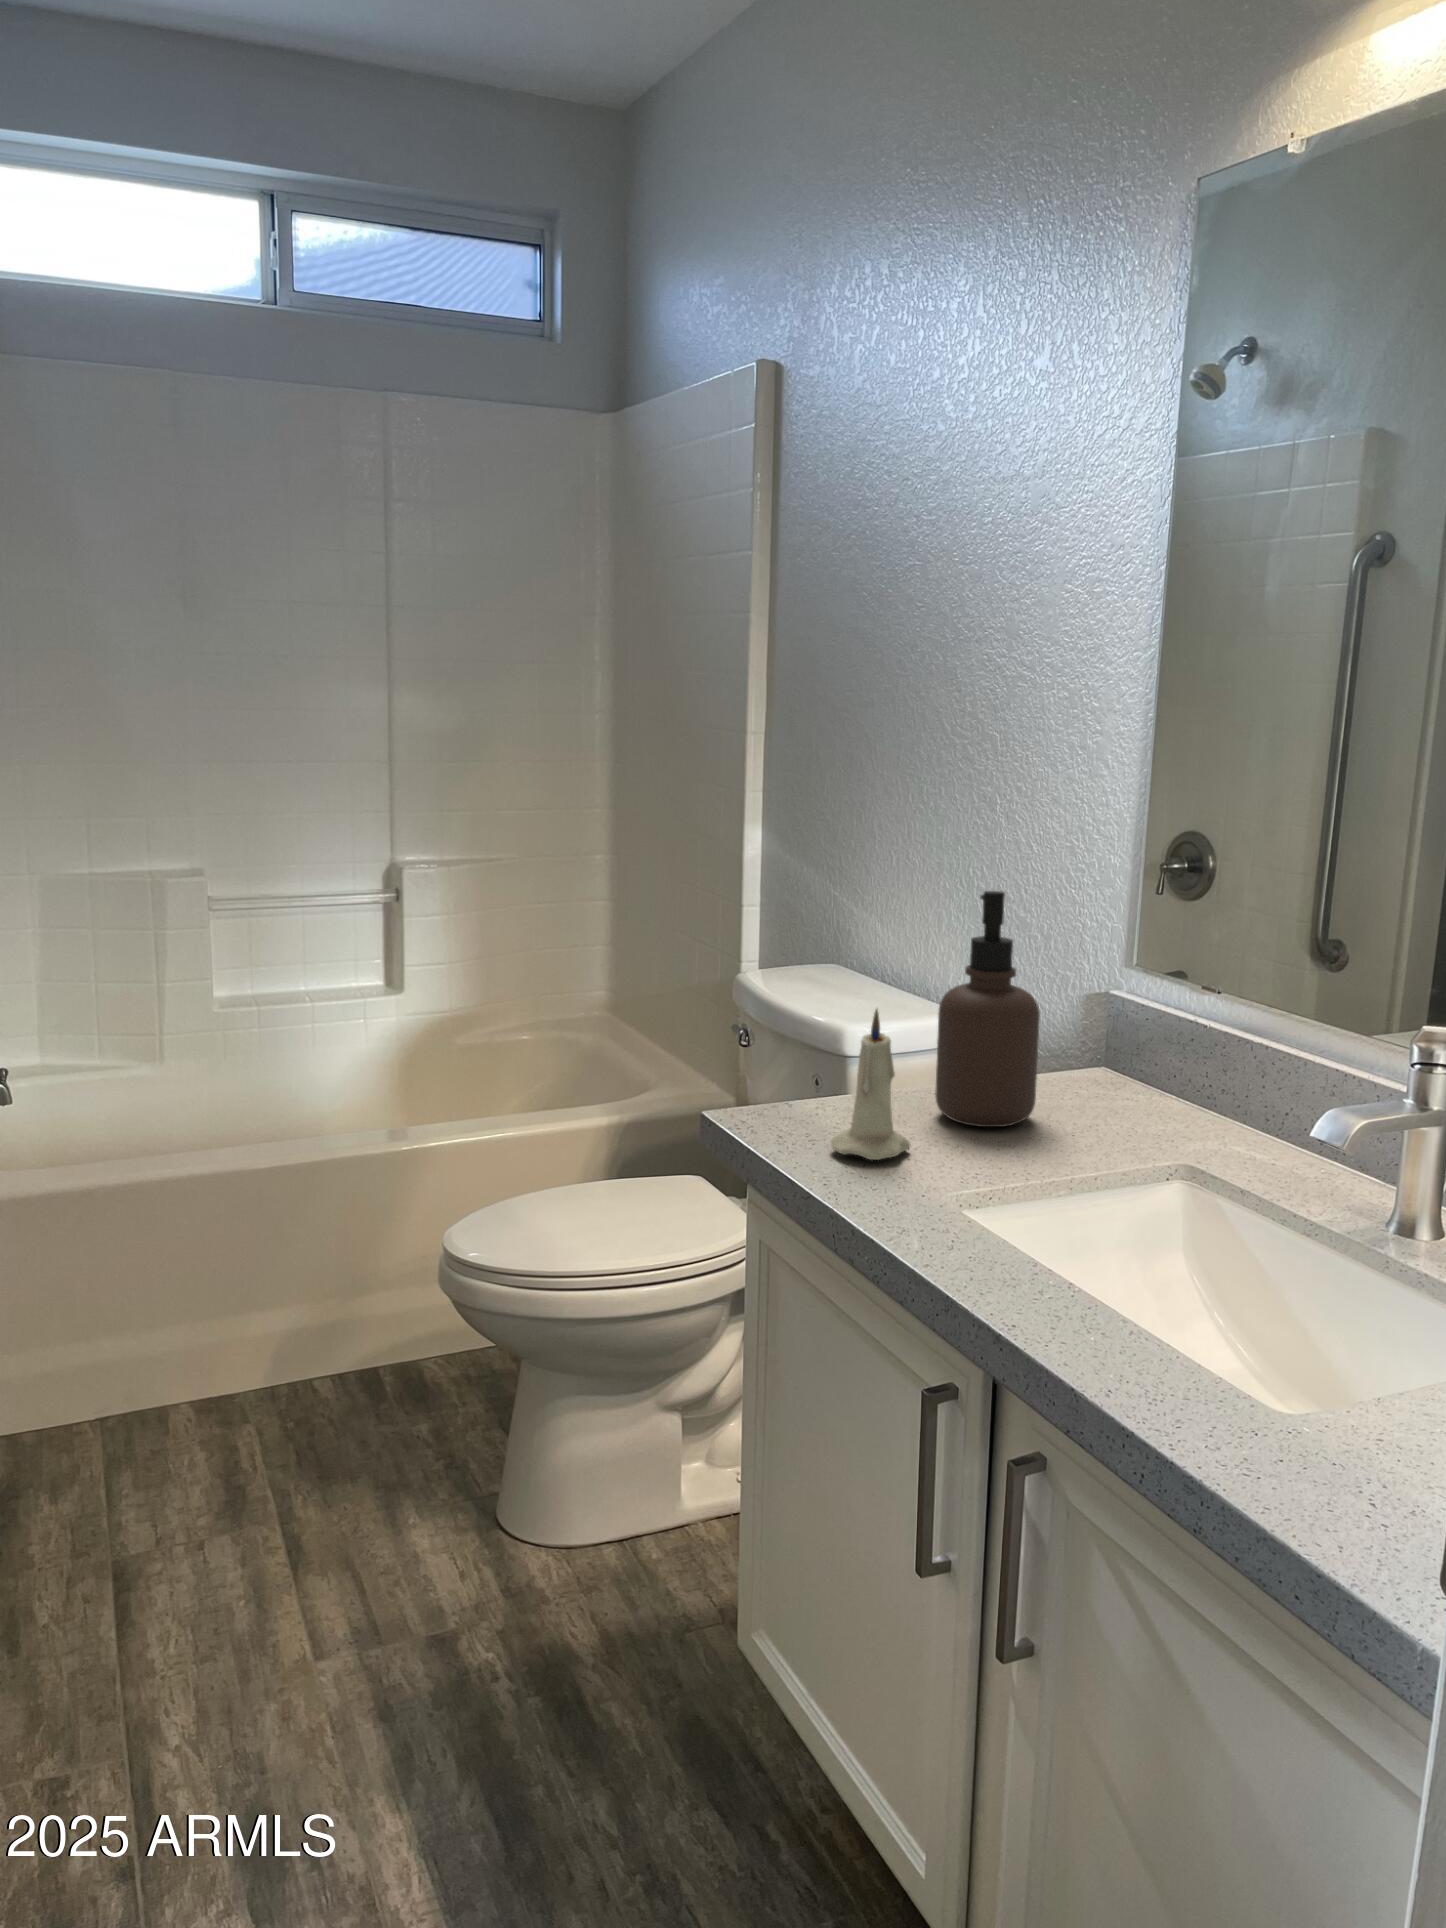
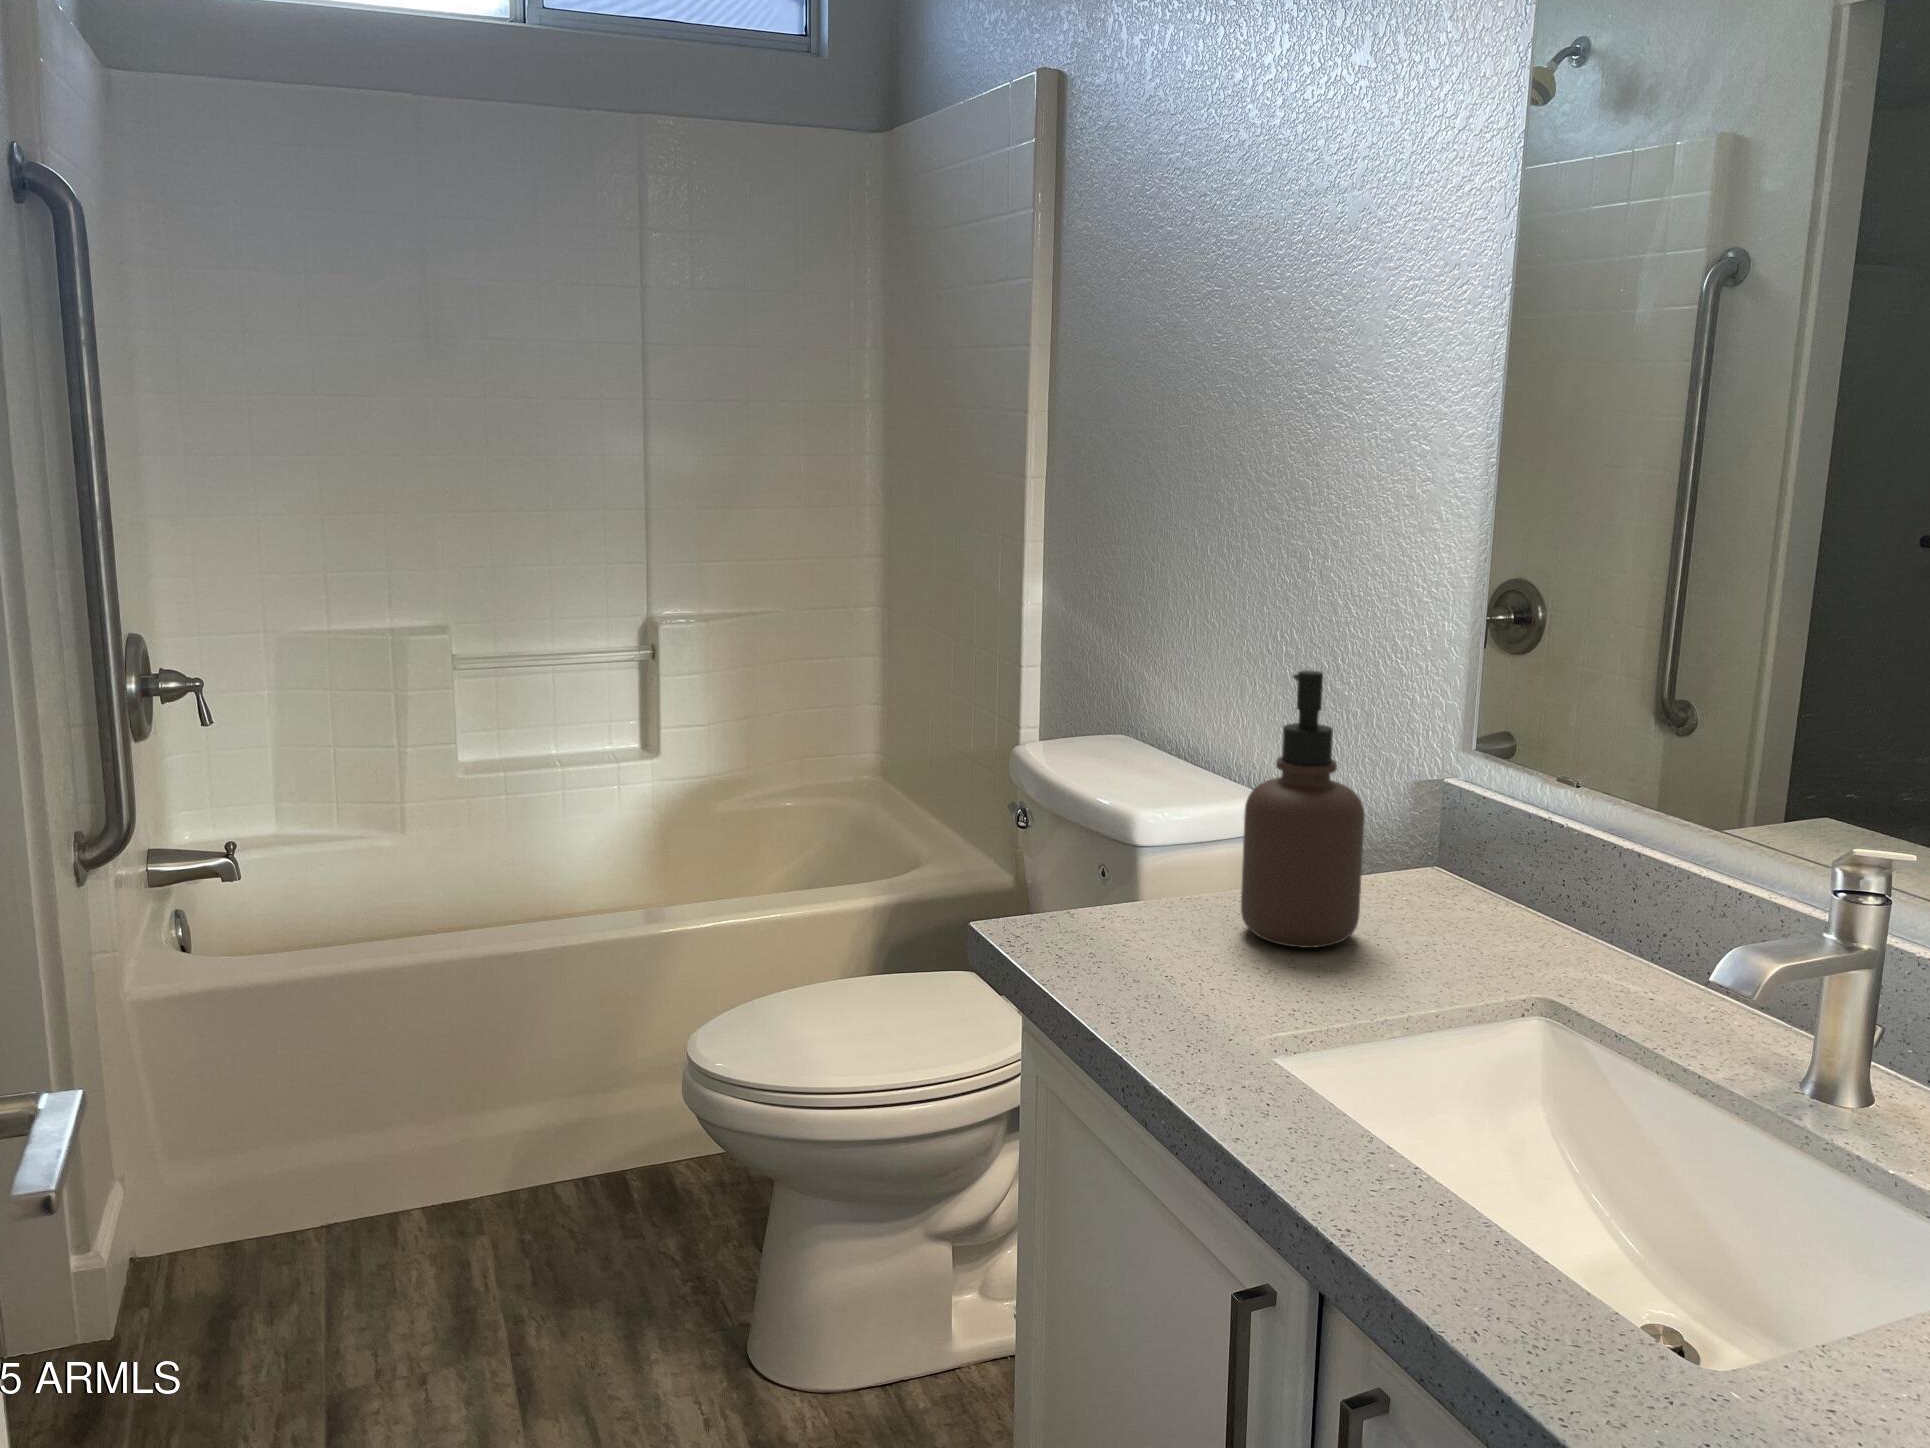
candle: present [831,1009,910,1160] -> none [1118,810,1212,991]

